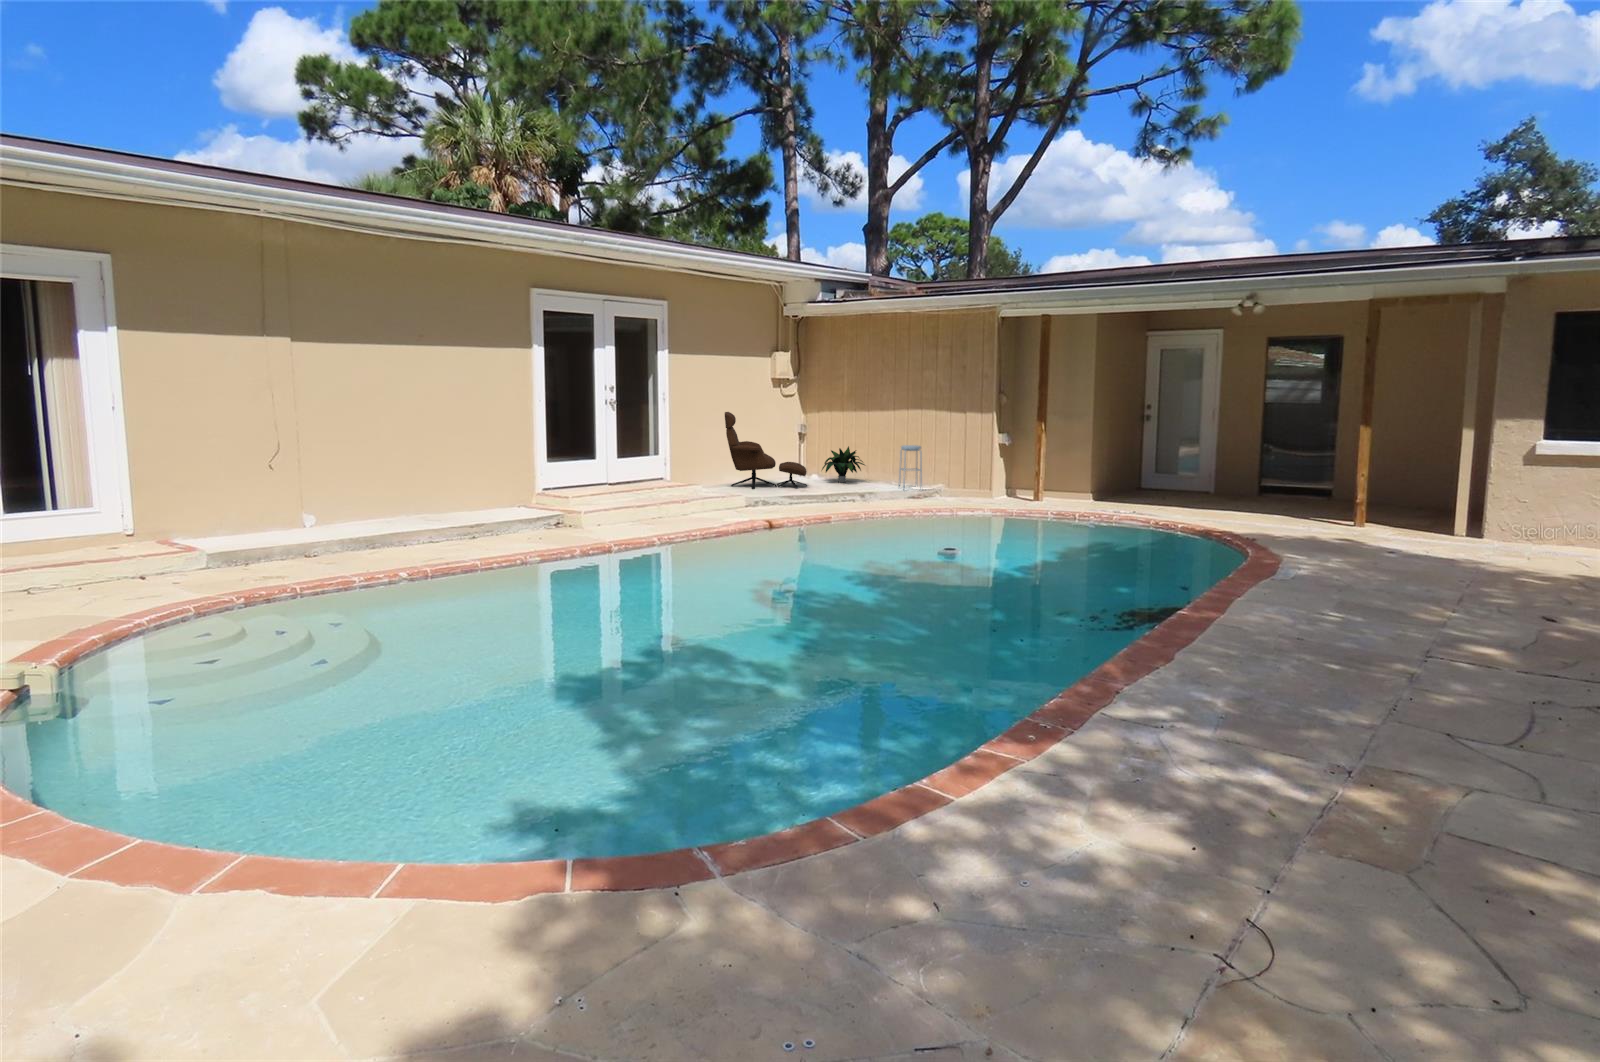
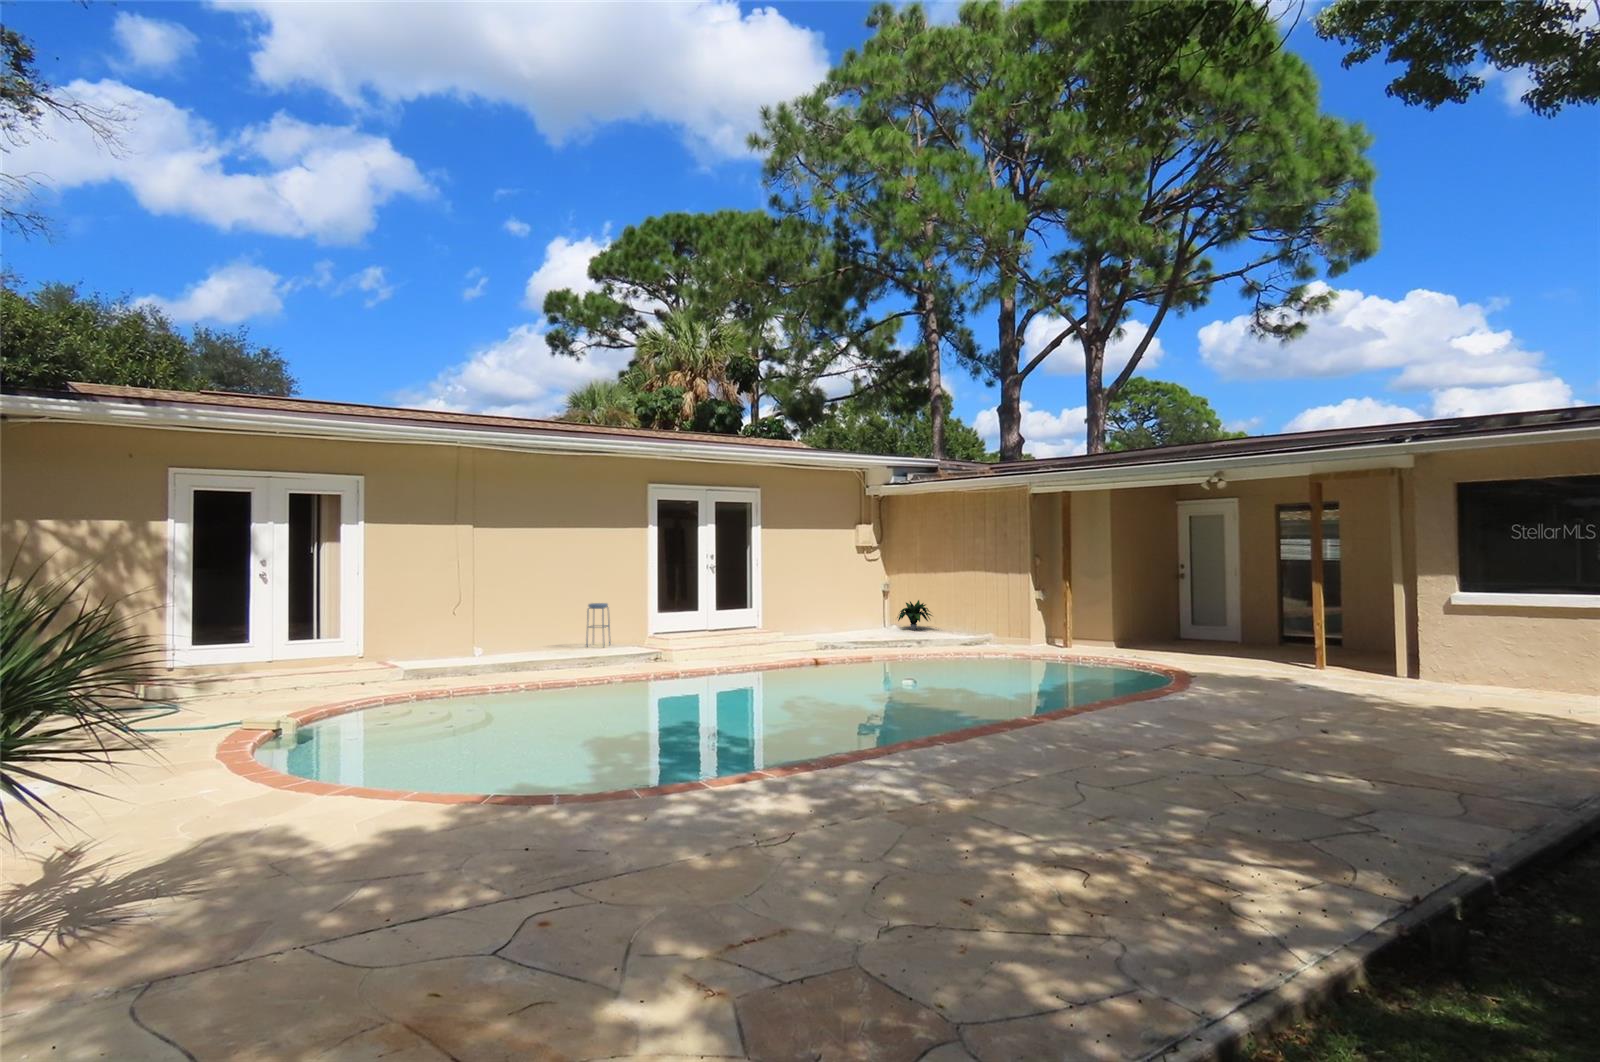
lounge chair: present [725,412,807,489] -> none [810,570,879,633]
stool: present [898,445,922,490] -> present [586,603,610,646]

